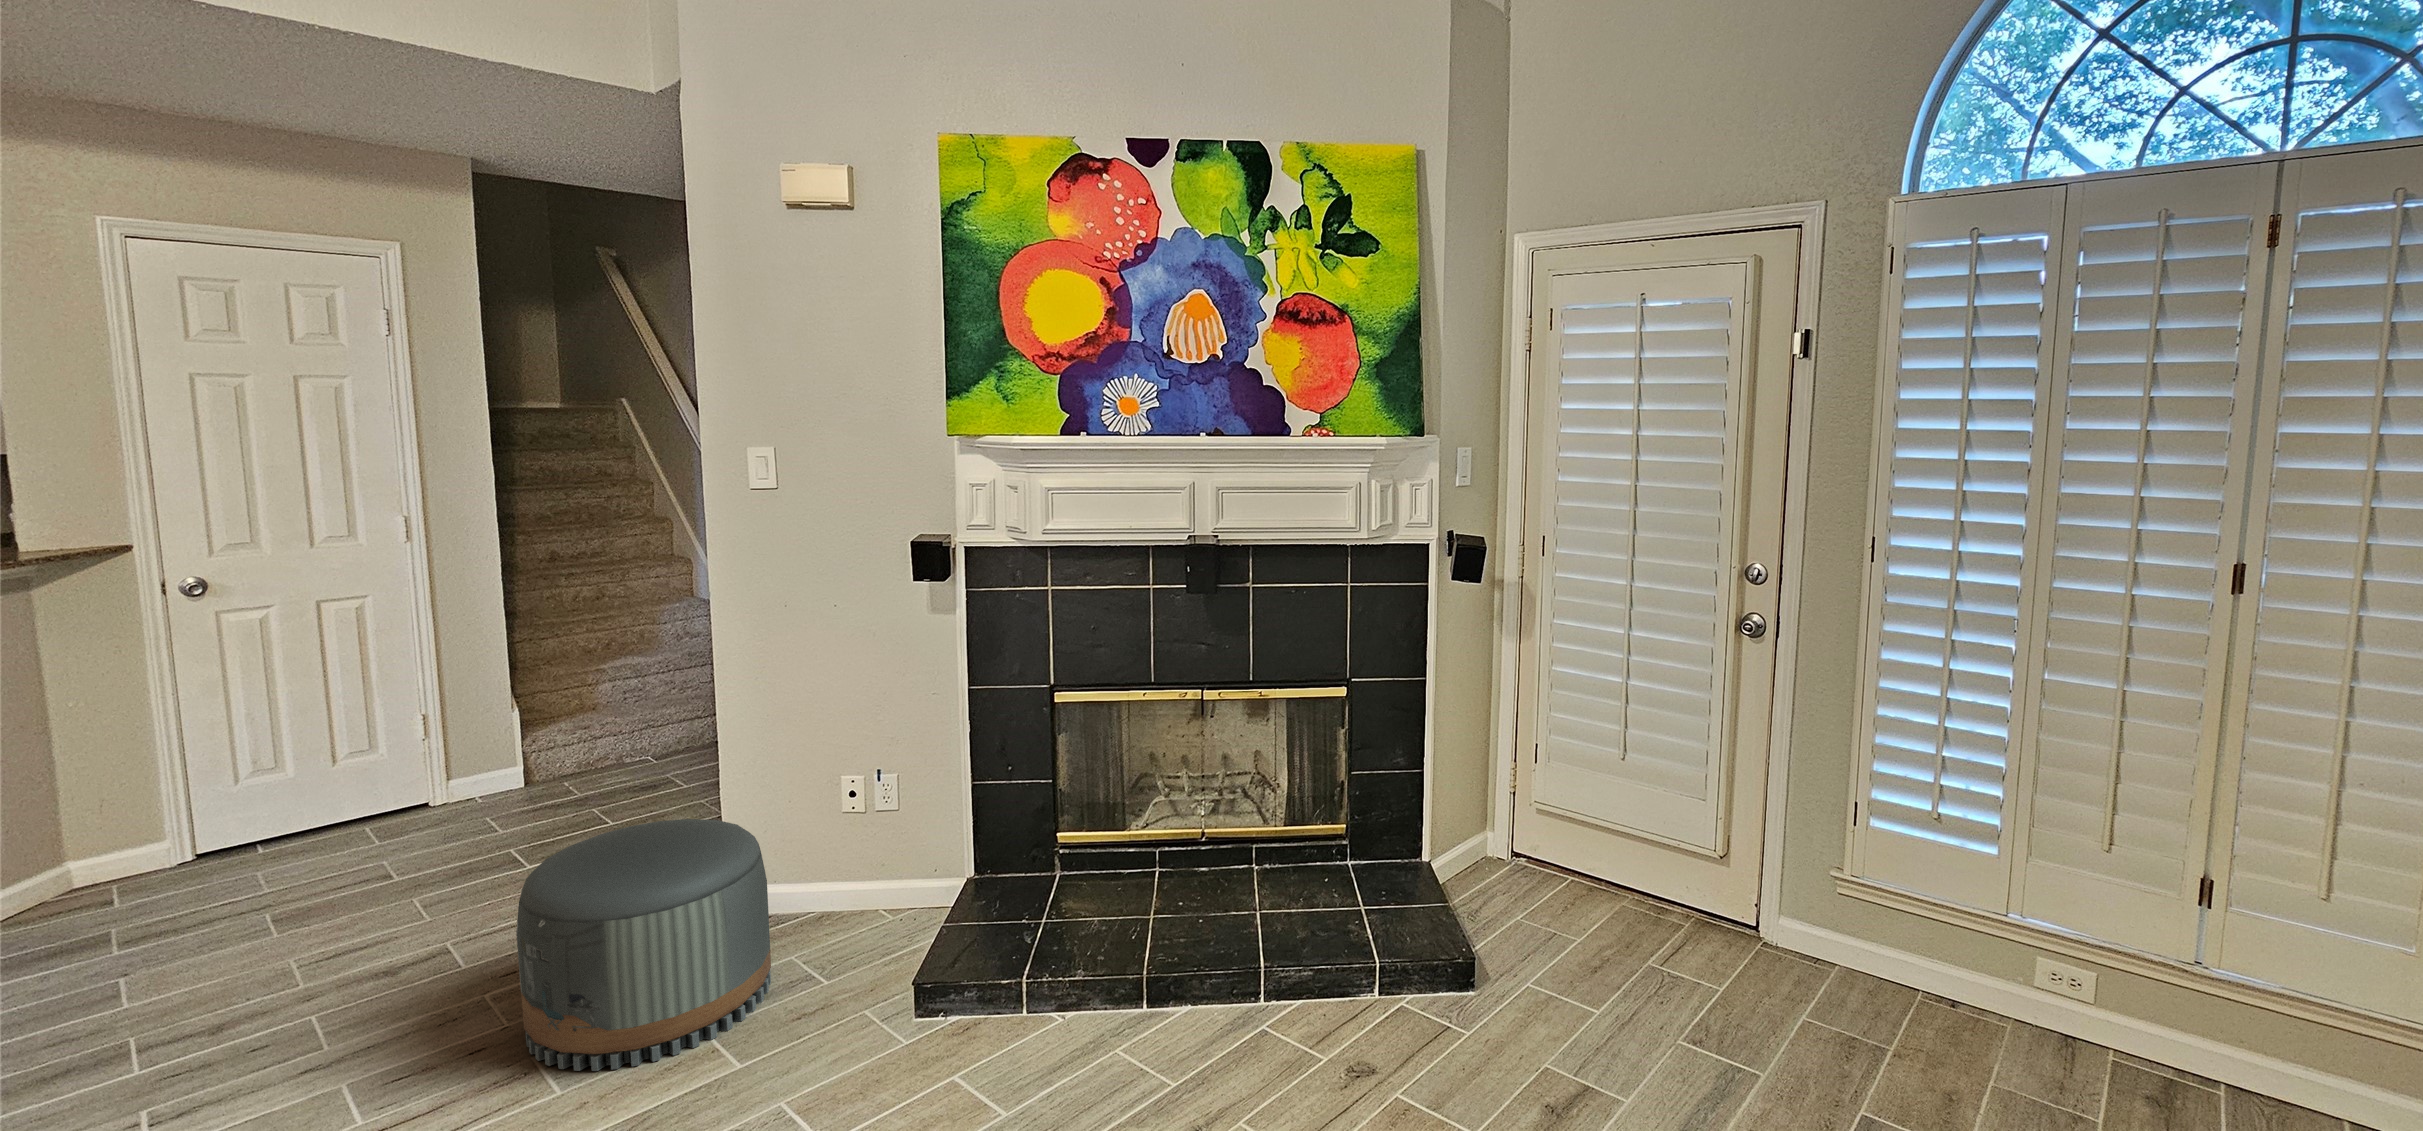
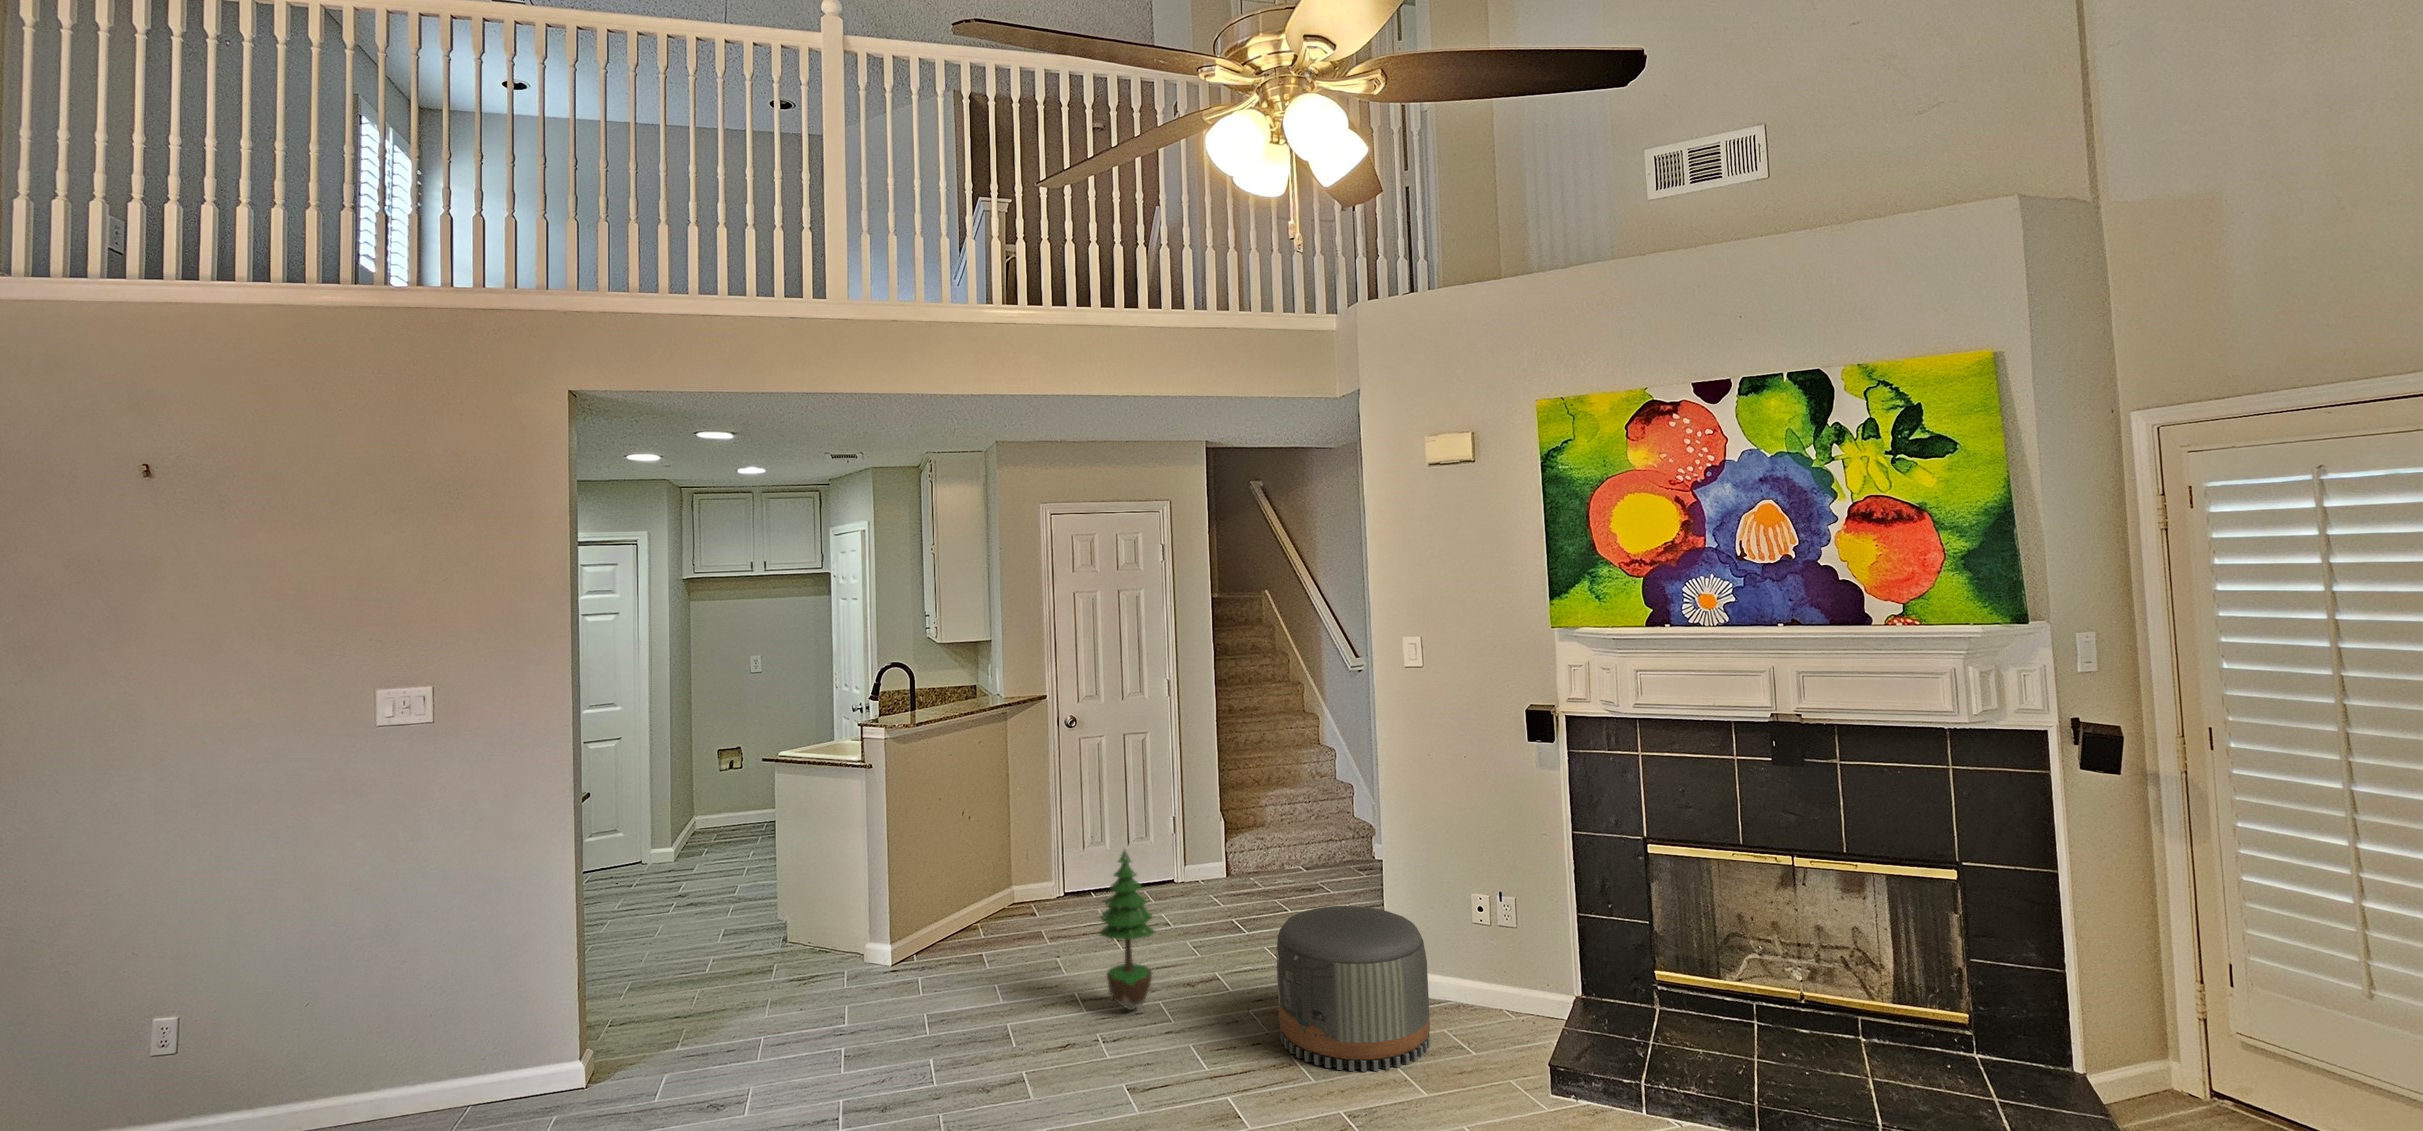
potted tree: none [154,794,294,1053] -> present [1100,850,1155,1010]

